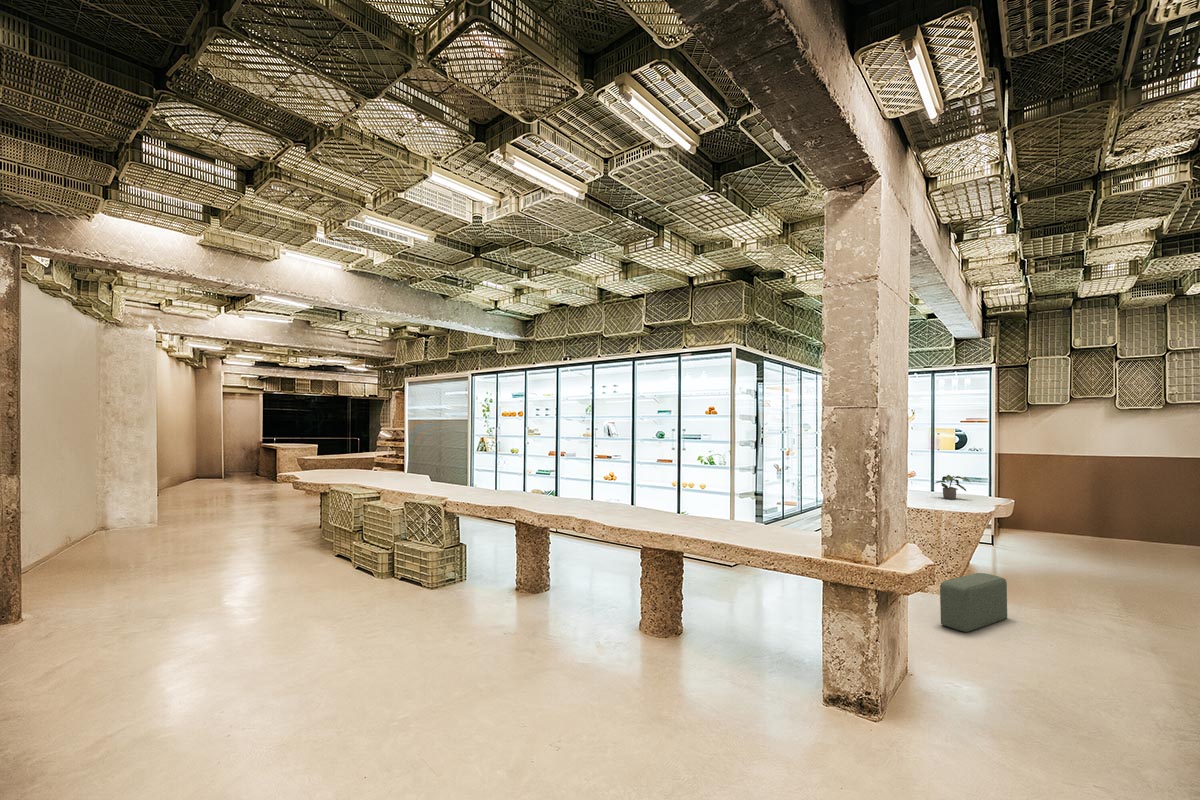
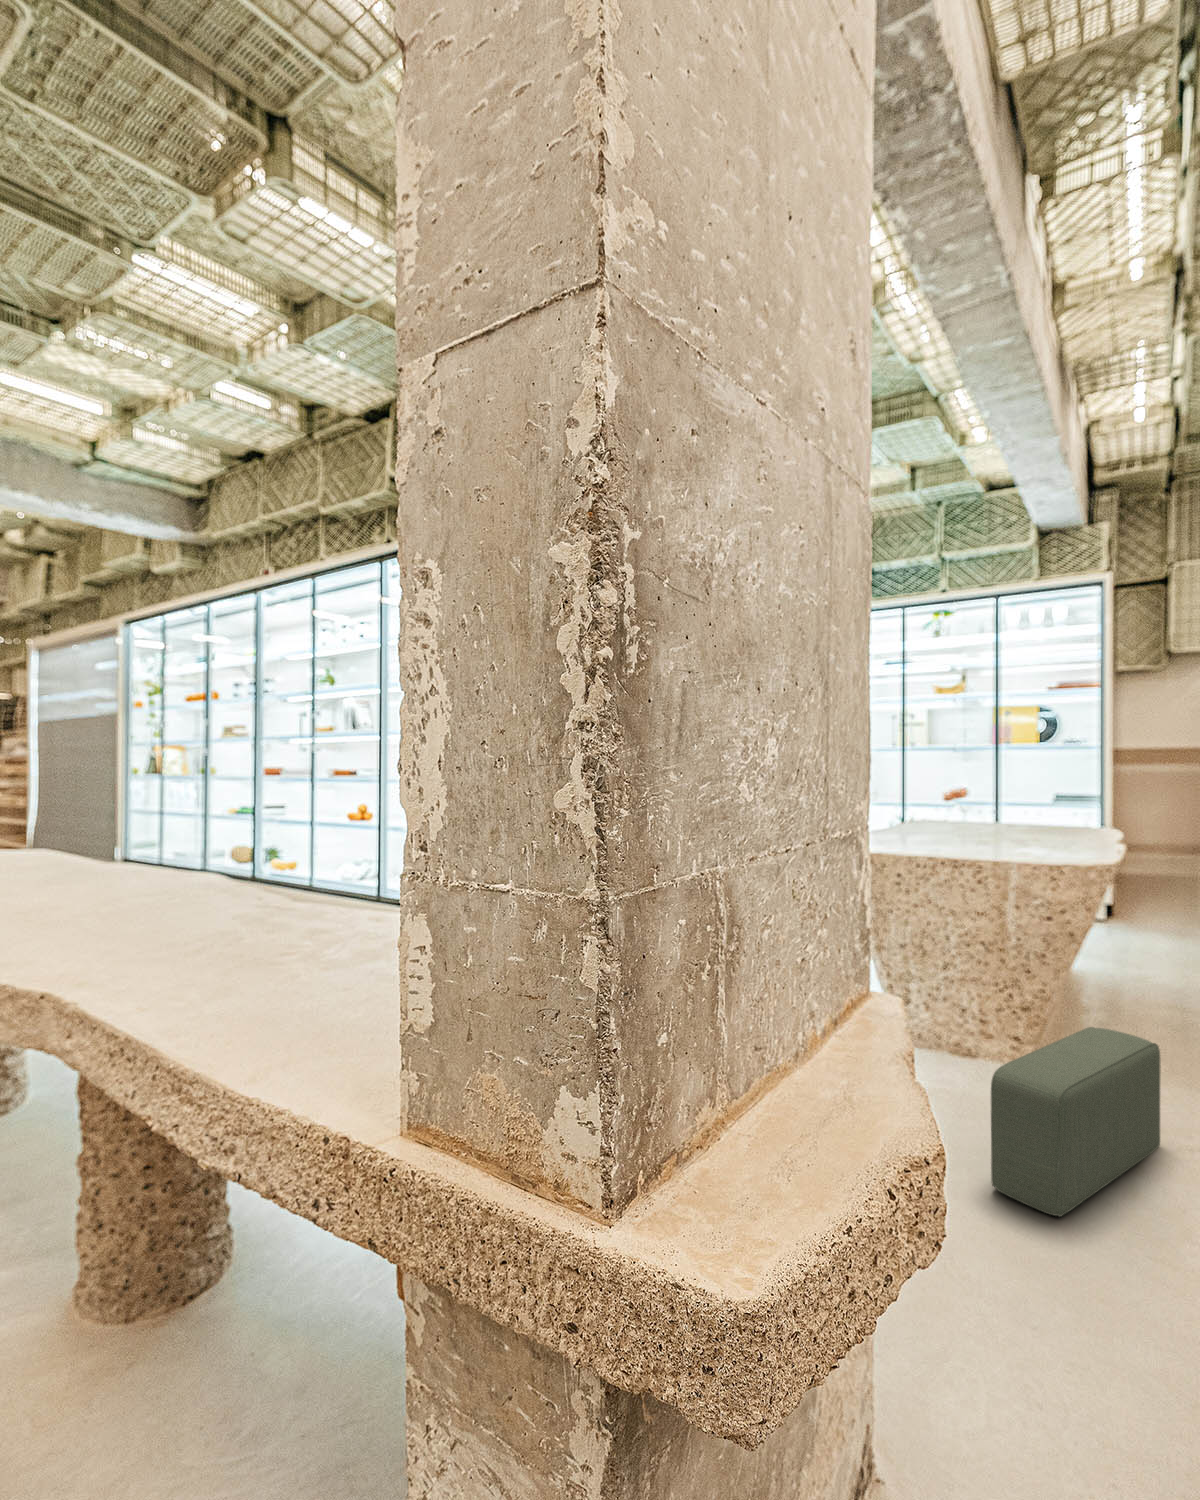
potted plant: present [936,475,970,500] -> none [988,784,1067,840]

